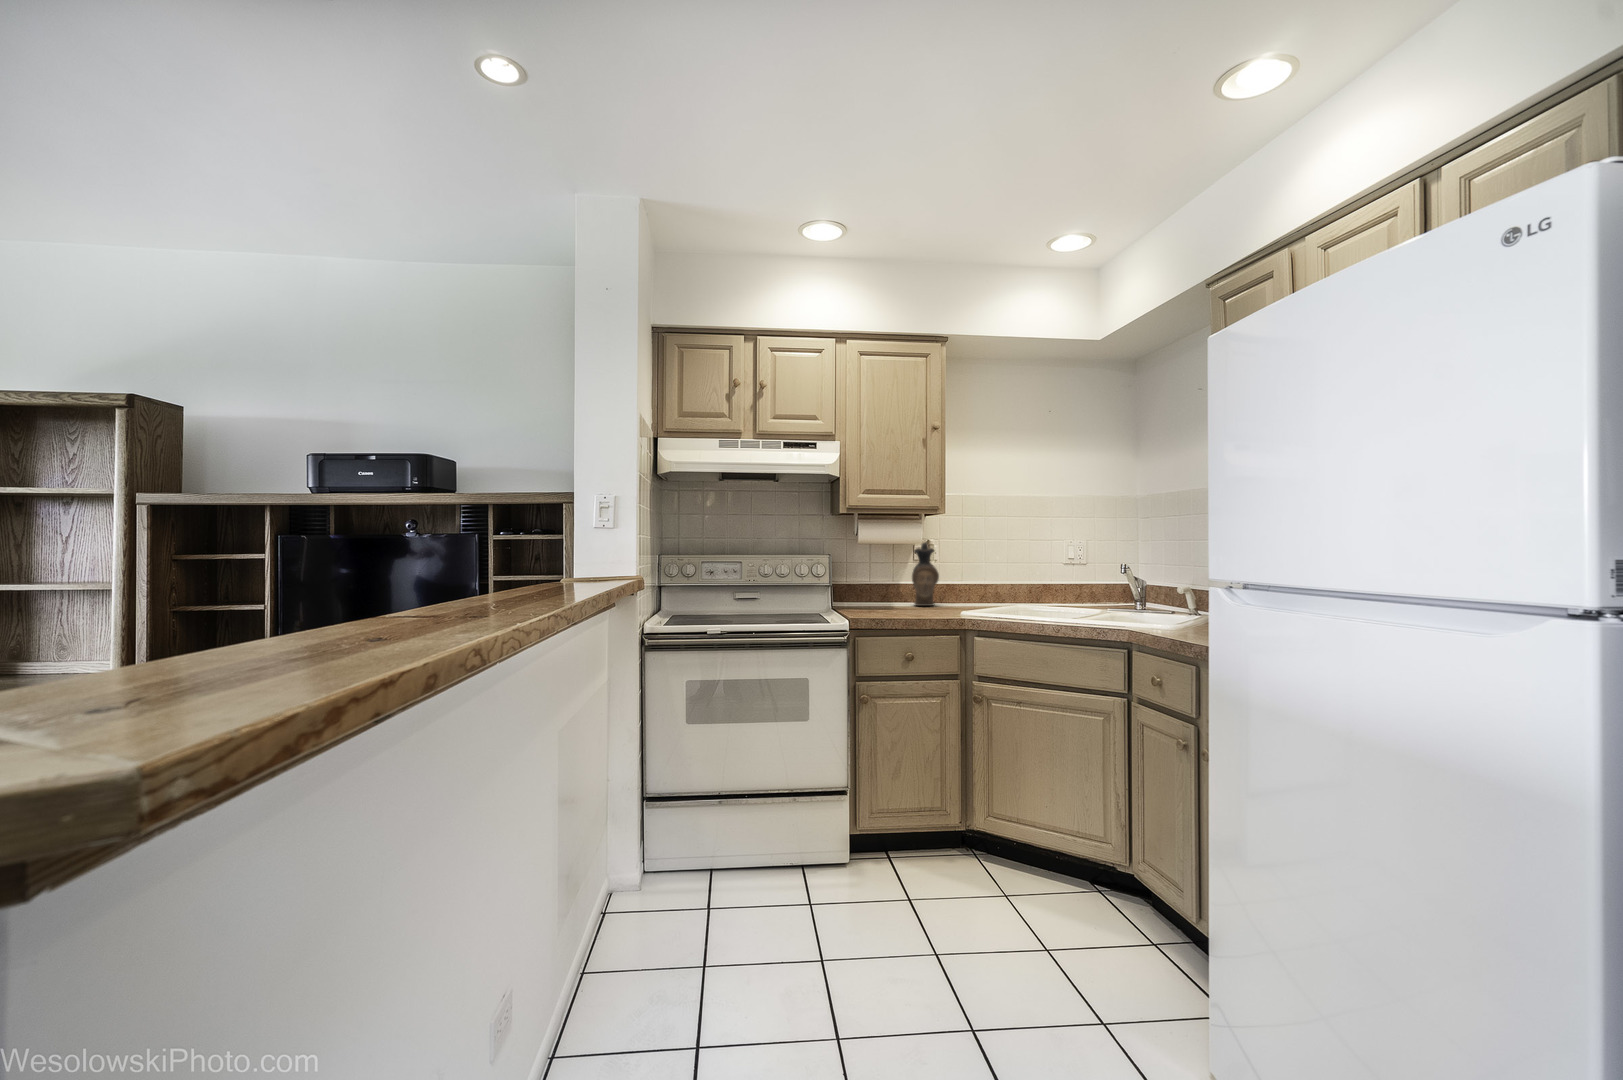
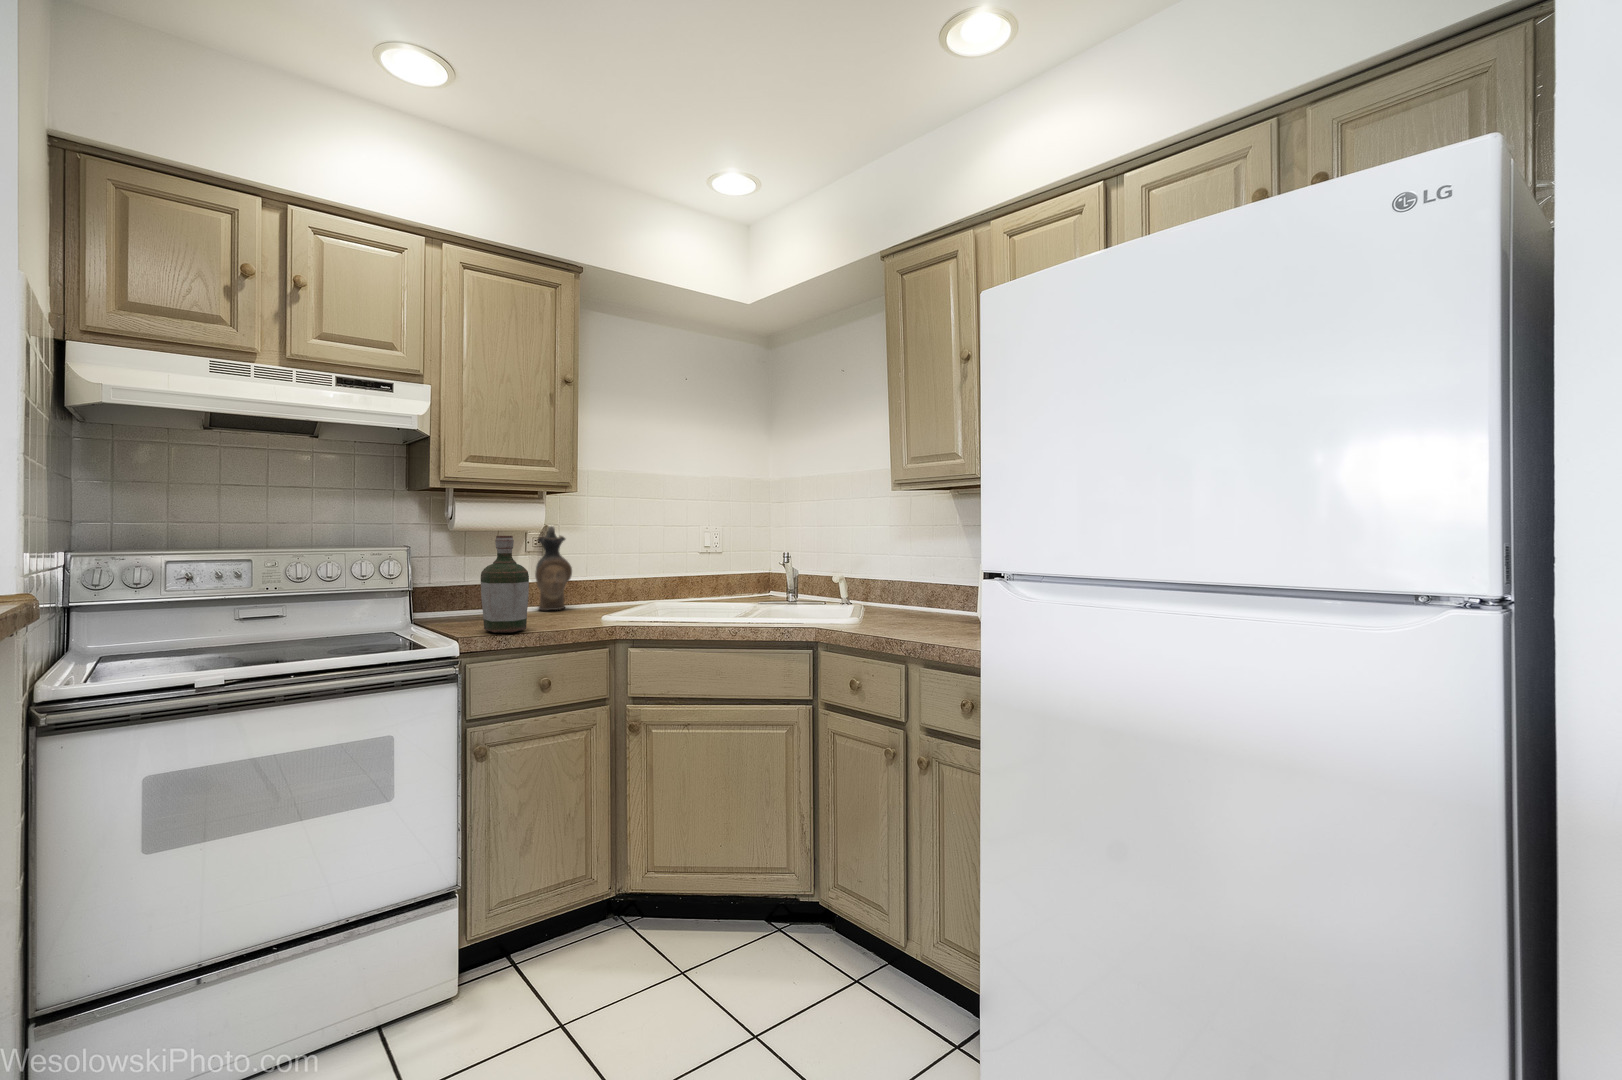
bottle: none [868,547,900,617] -> present [481,536,529,633]

